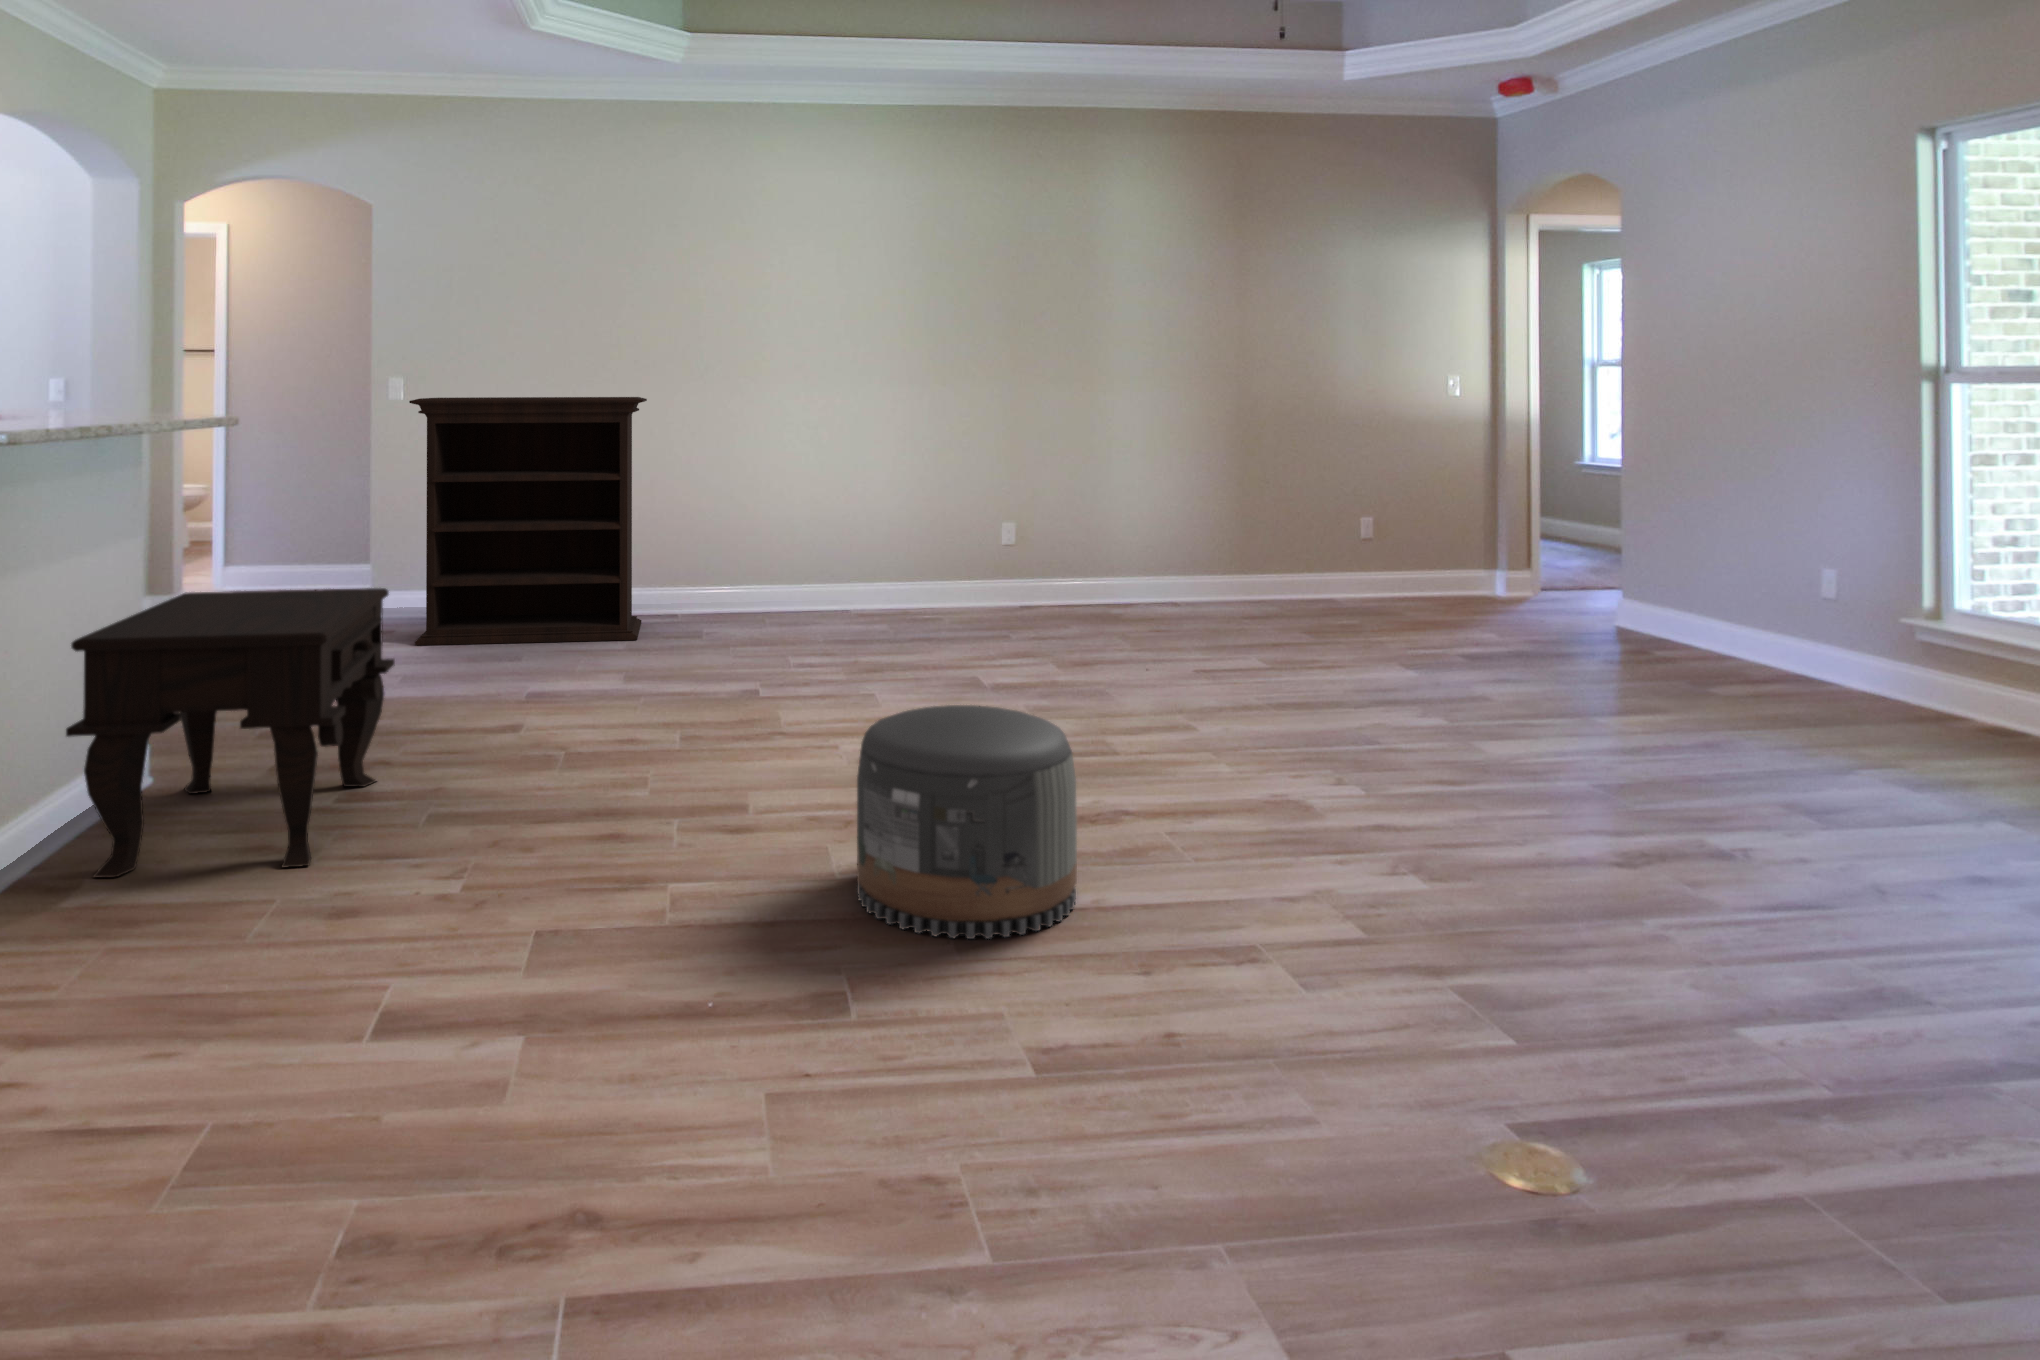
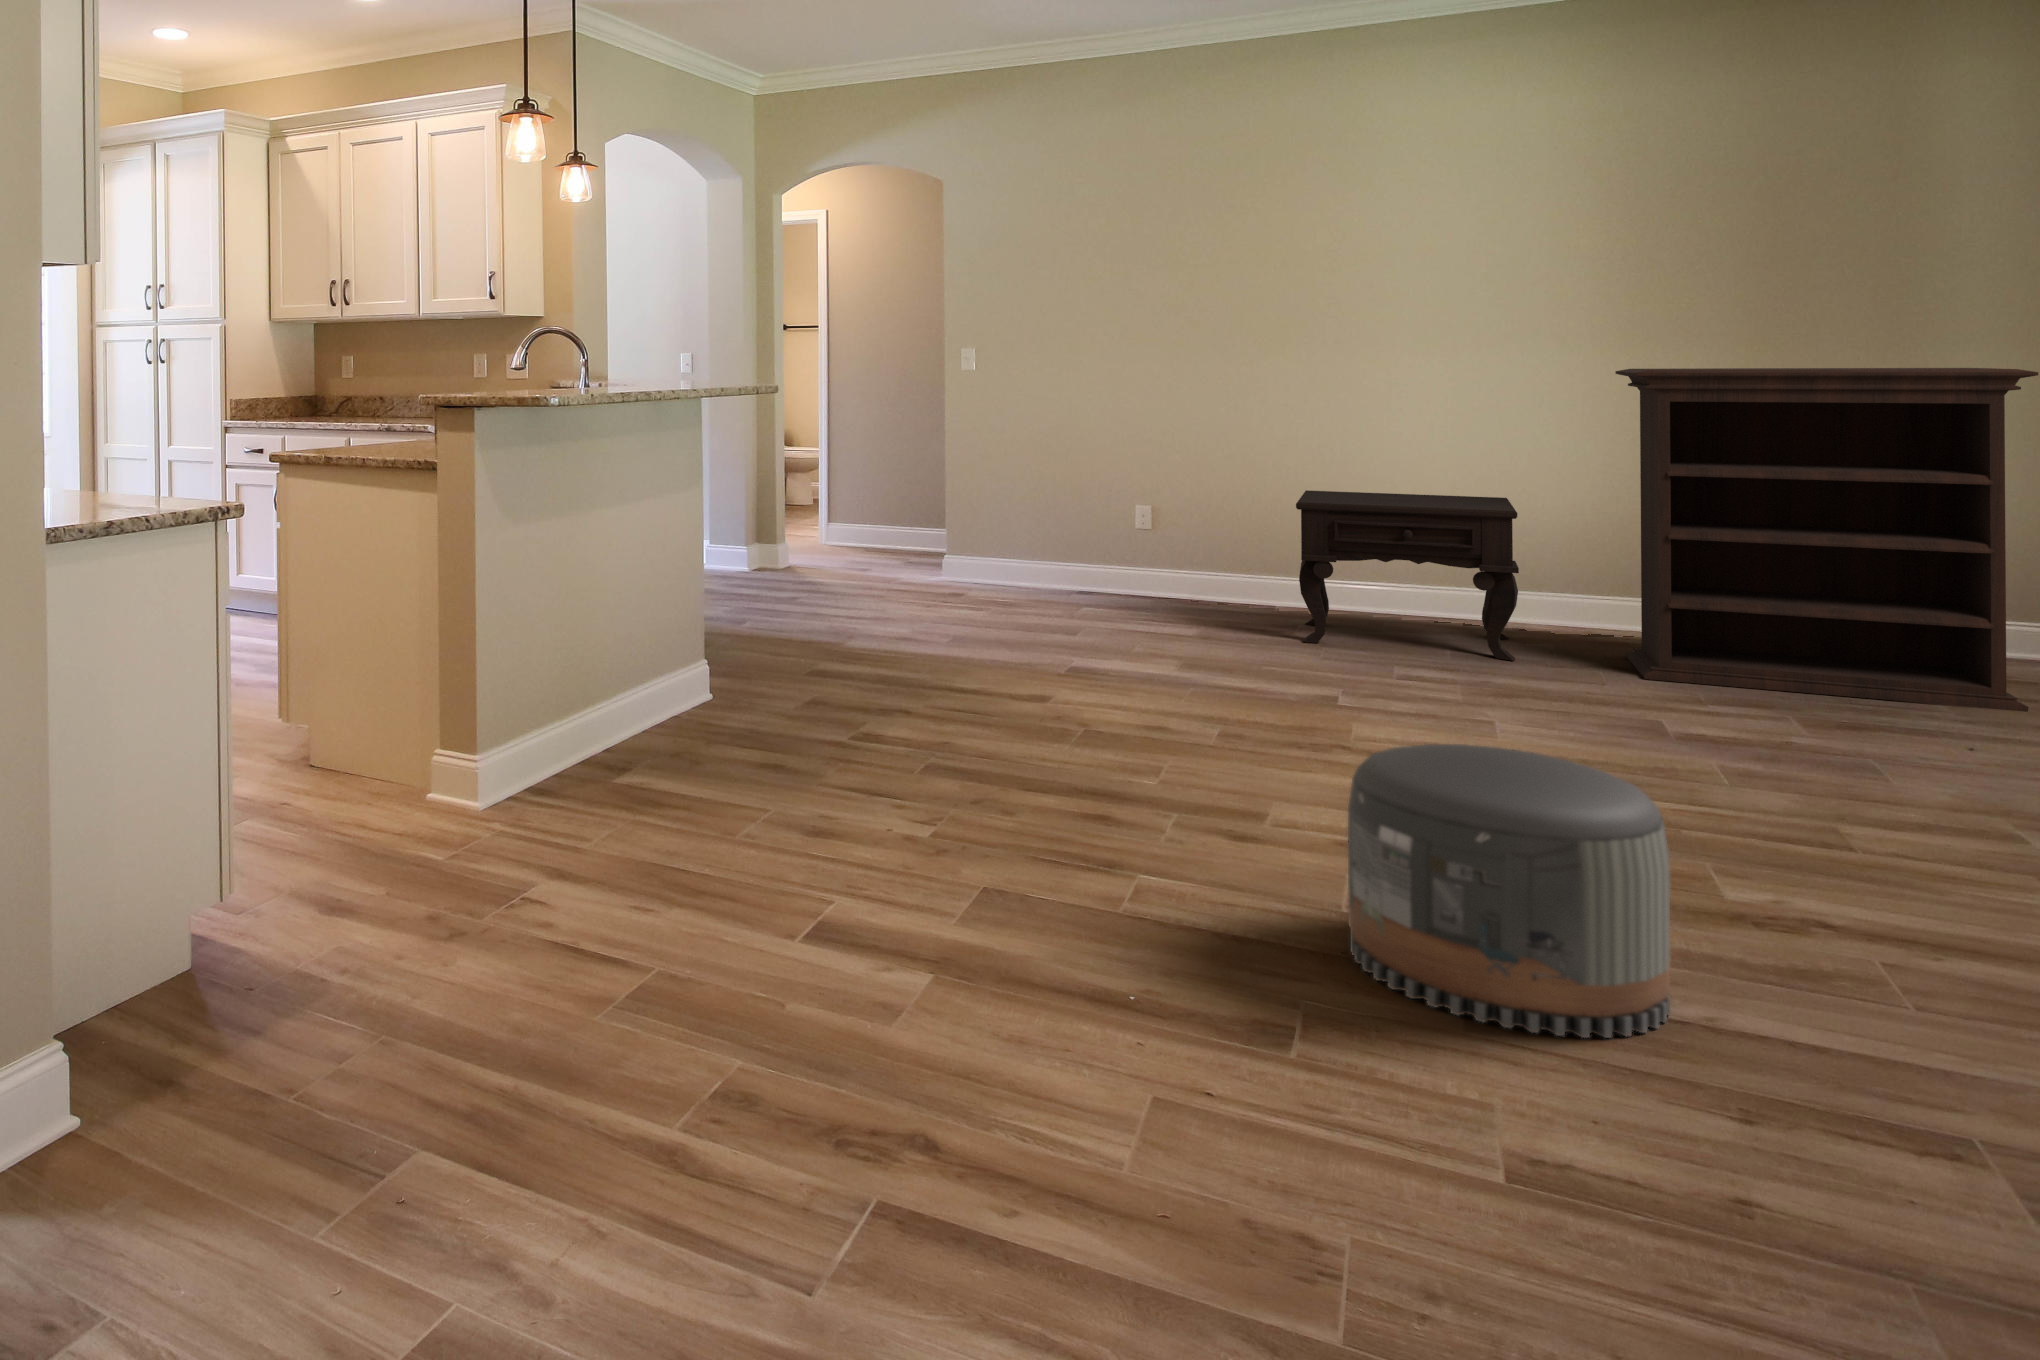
bookshelf: present [409,397,647,645] -> present [1615,368,2038,712]
side table: present [66,588,395,878] -> present [1296,490,1519,661]

